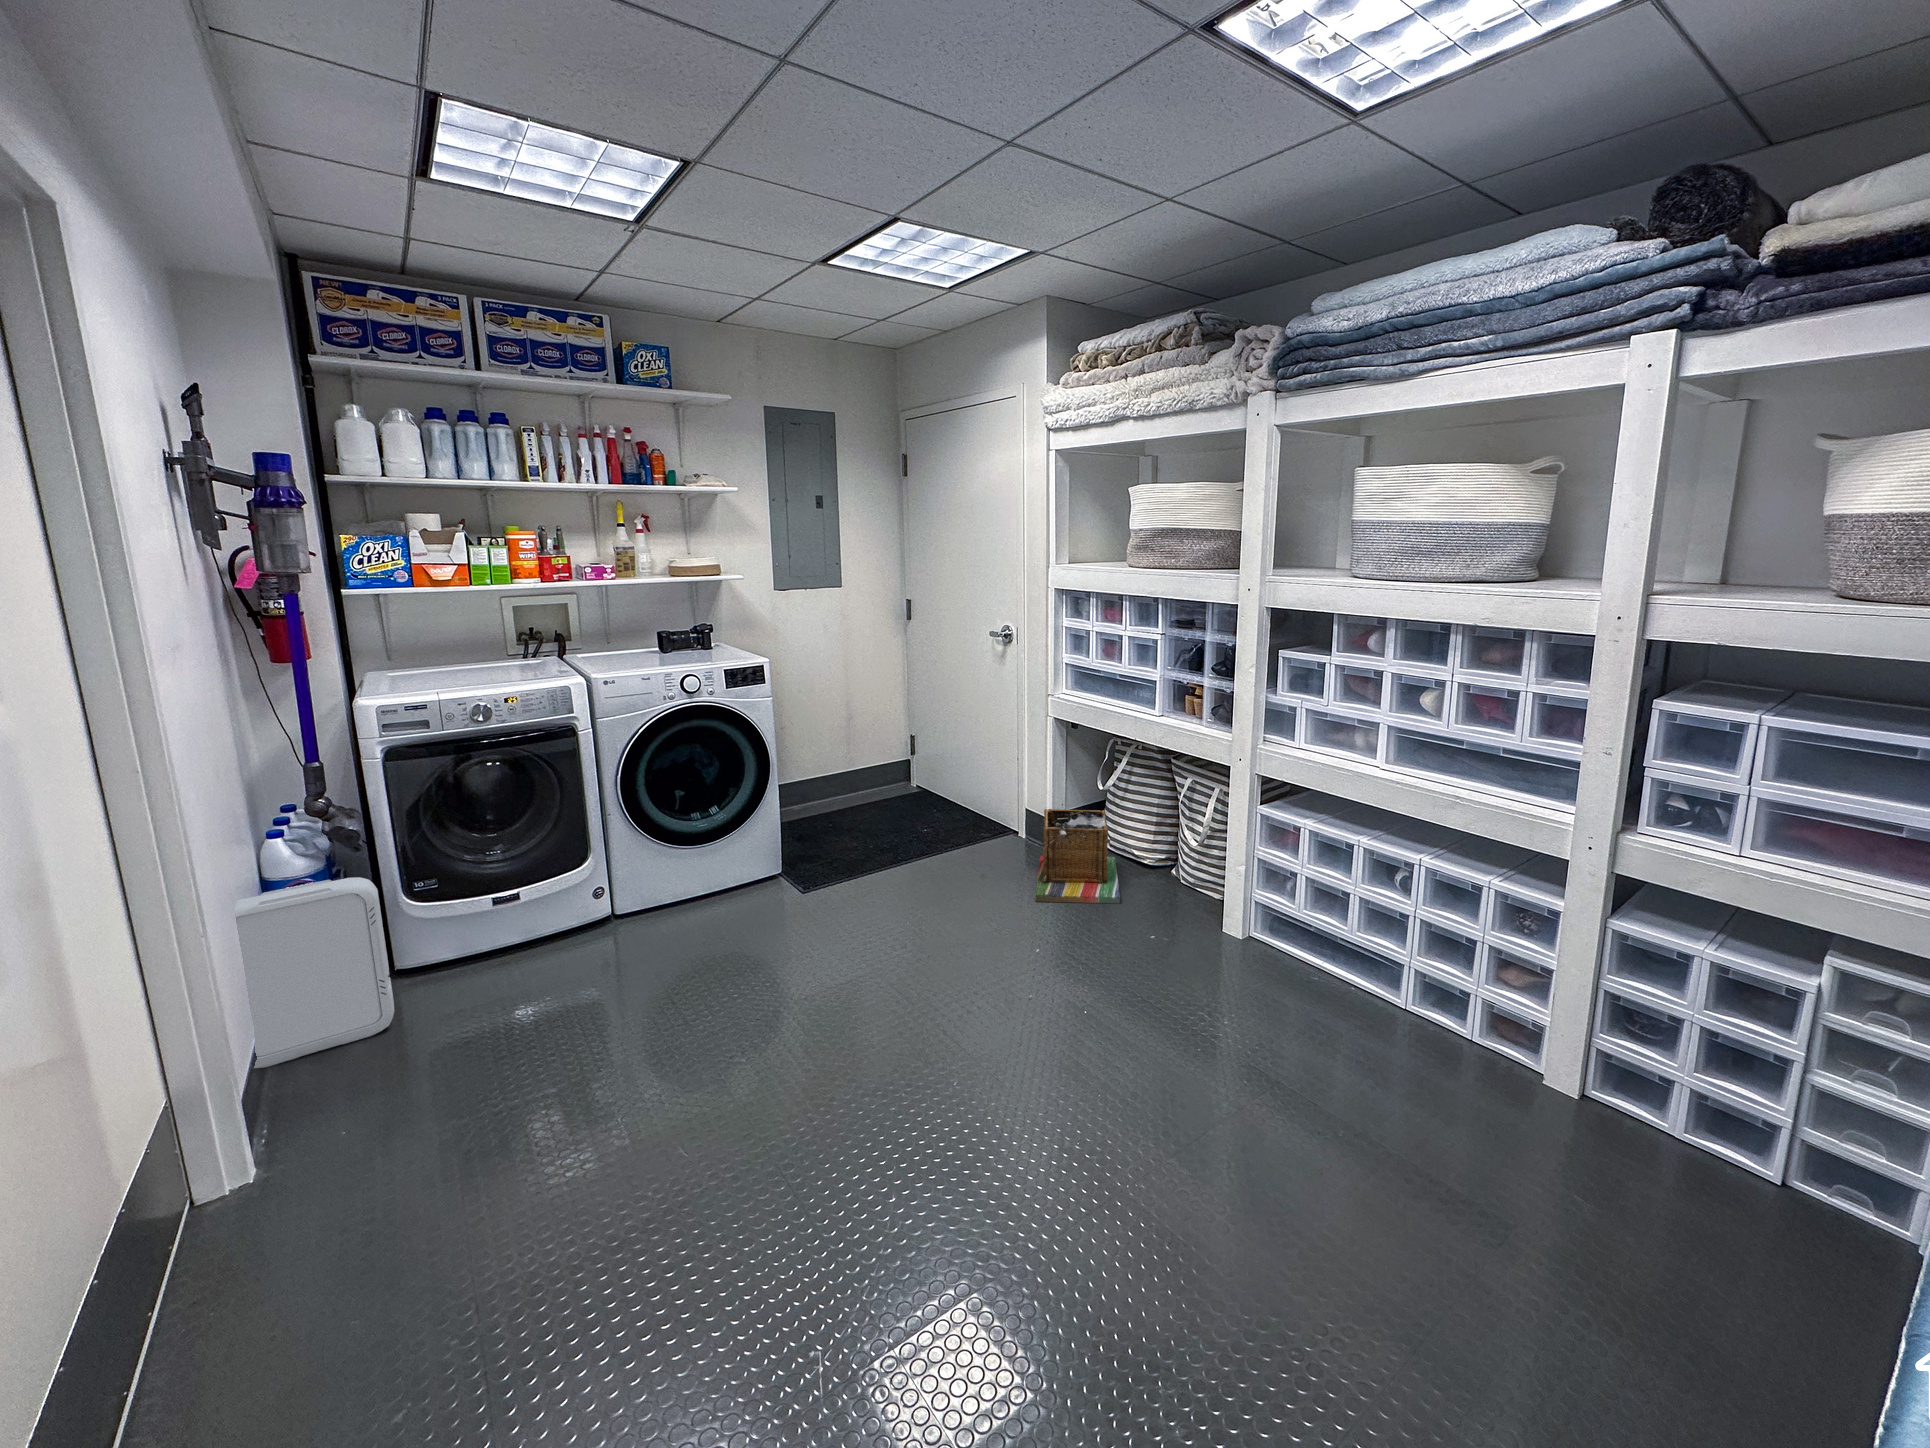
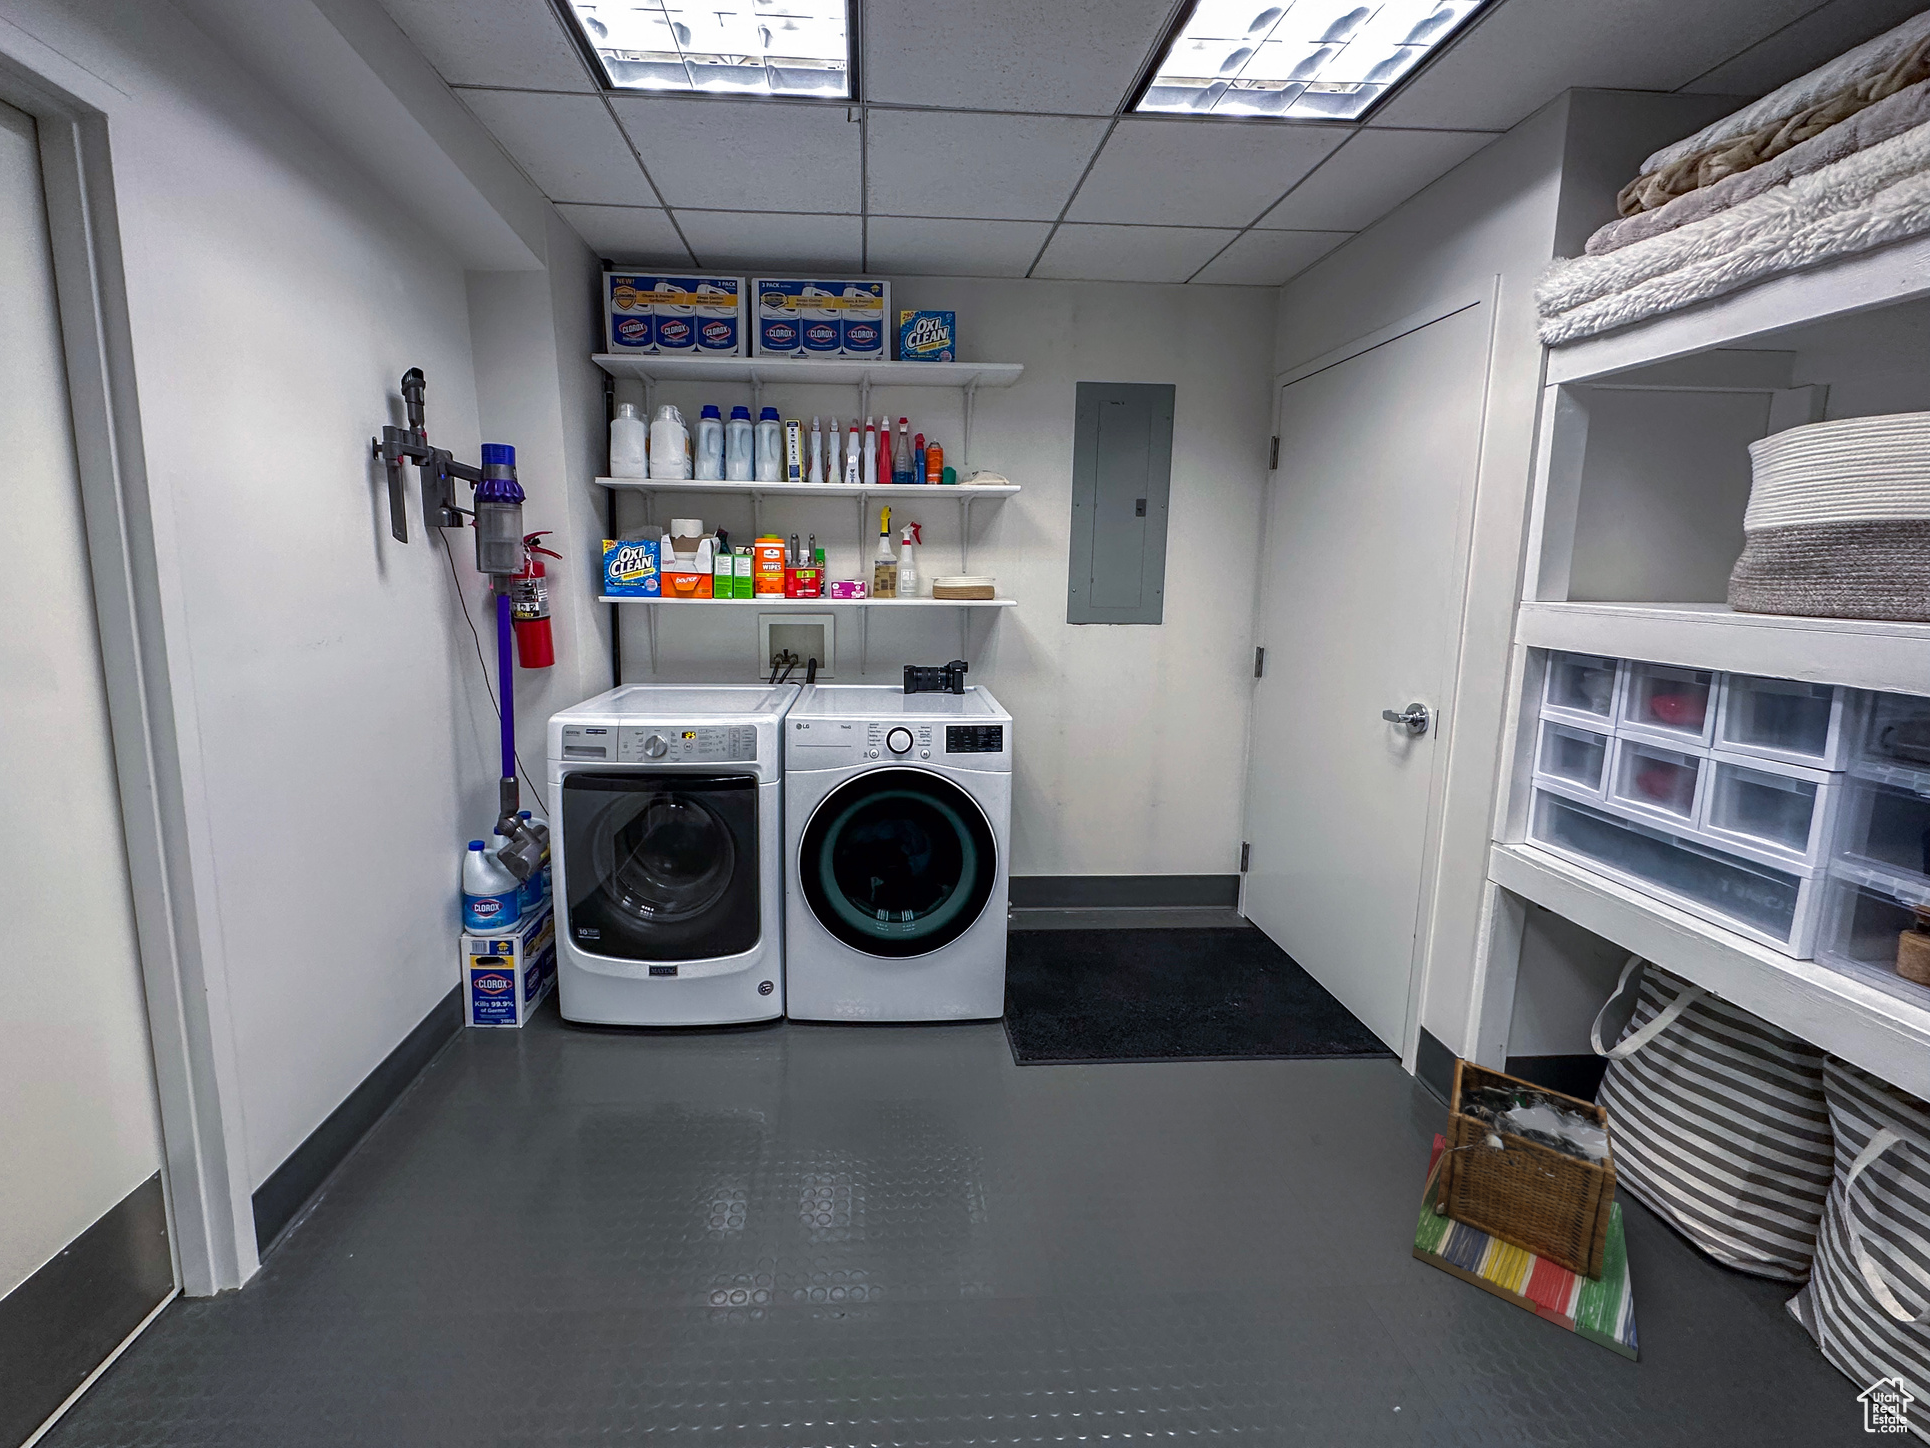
air purifier: present [235,877,394,1068] -> none [360,913,524,1101]

